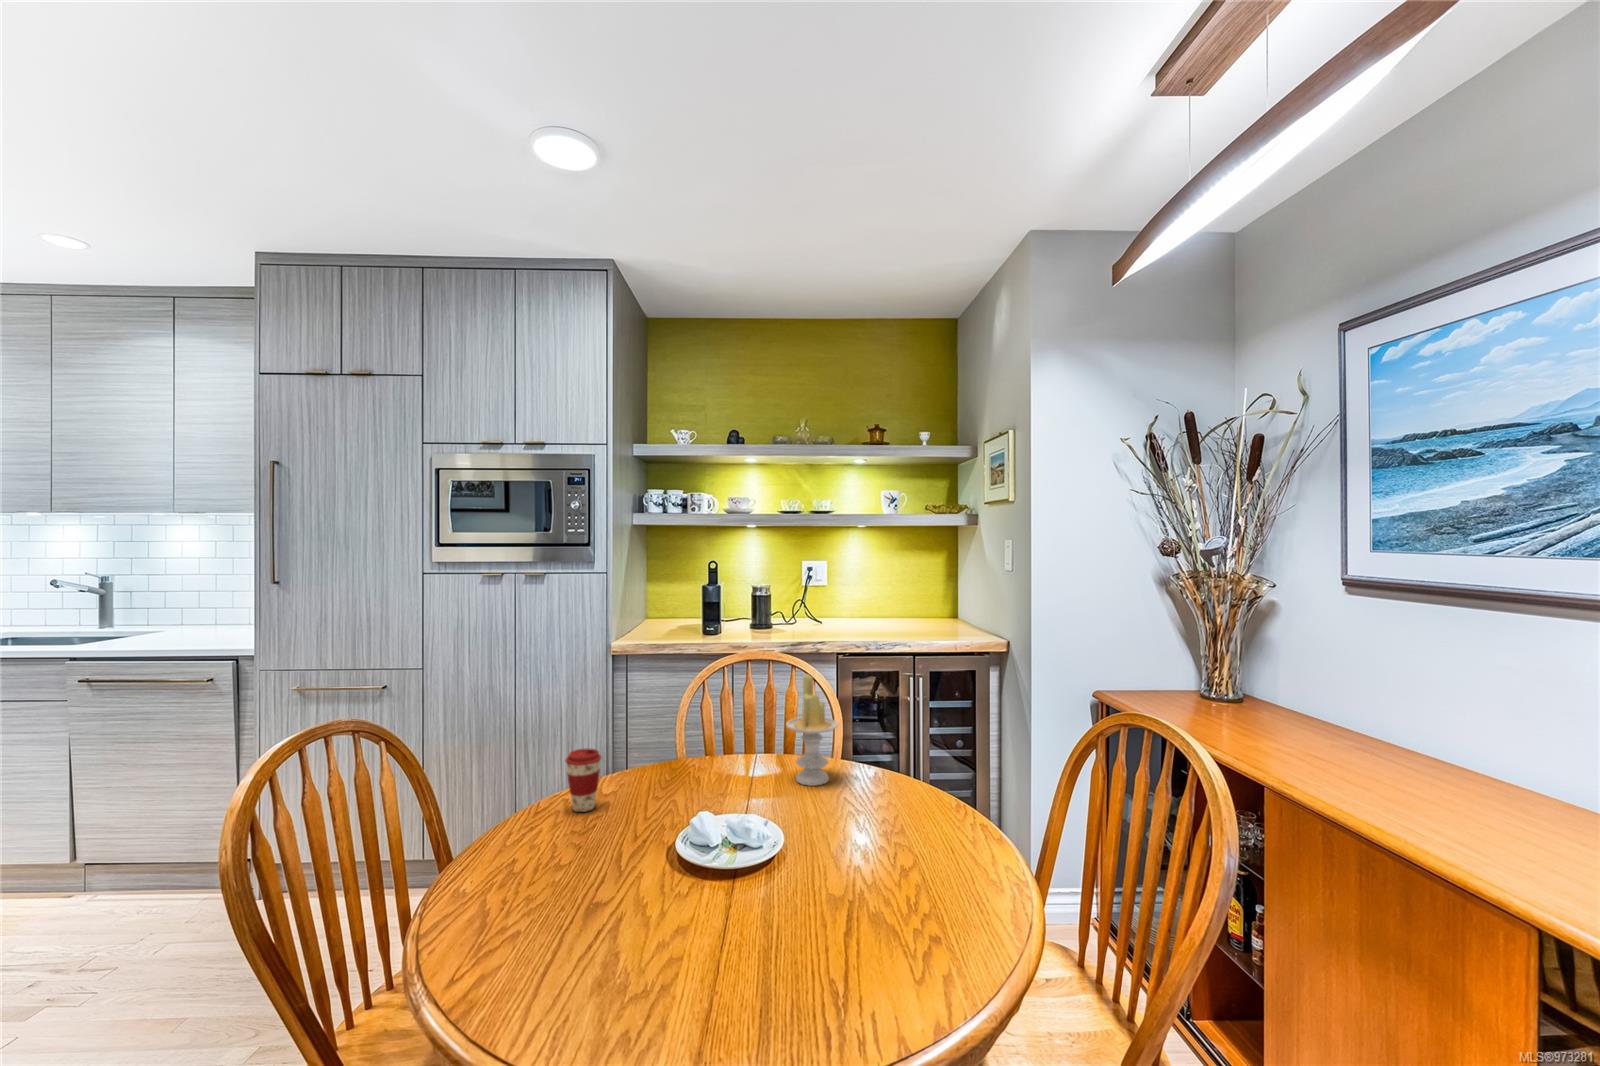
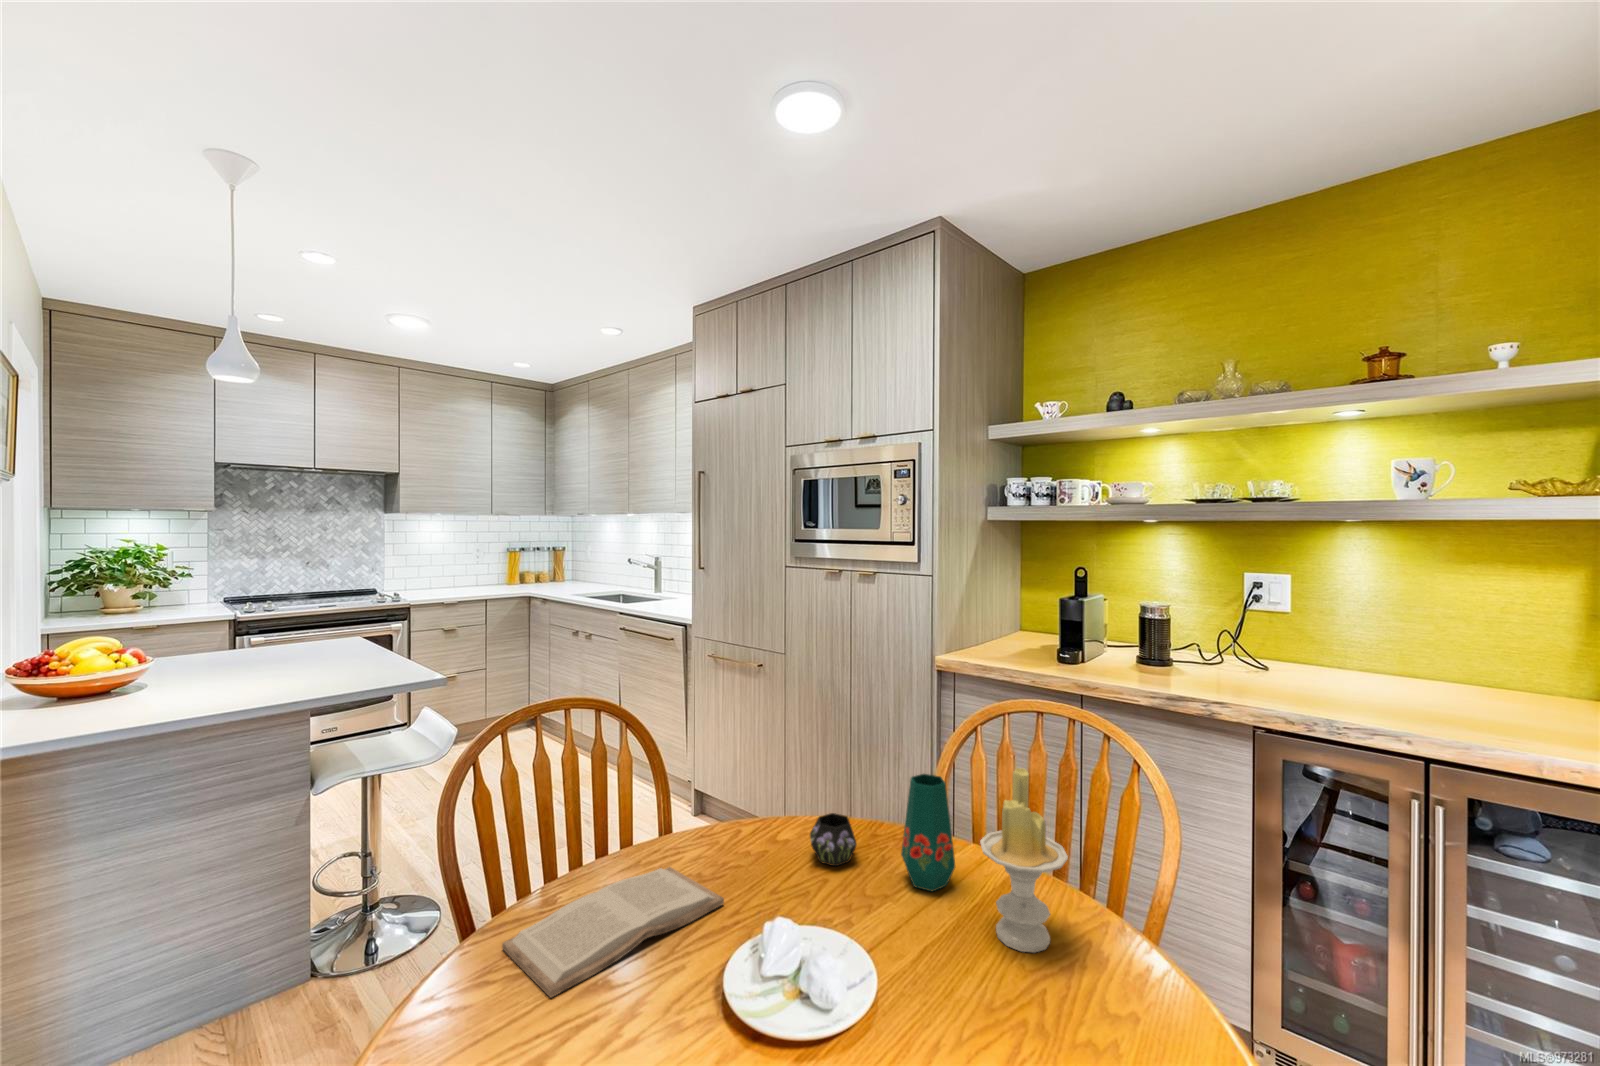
vase: none [638,699,754,789] -> present [810,774,955,891]
coffee cup: present [566,749,601,812] -> none [710,790,750,866]
book: none [474,823,620,913] -> present [502,867,724,997]

